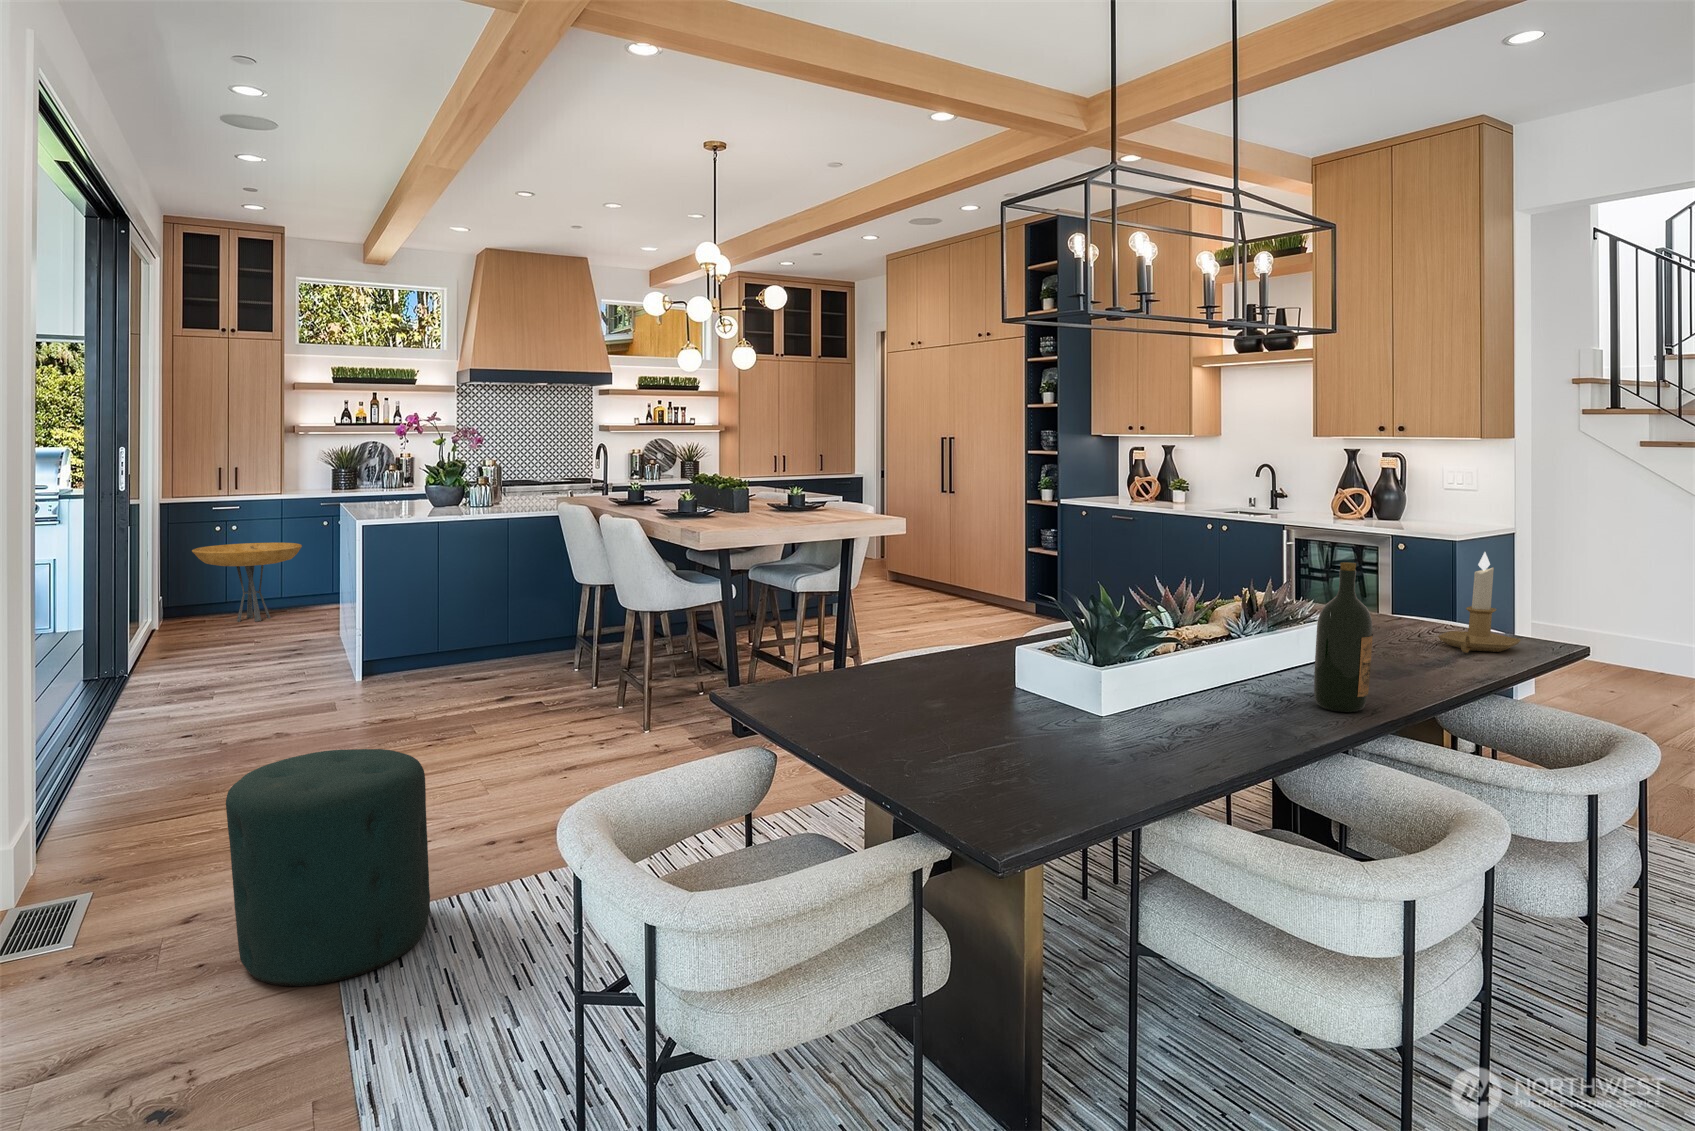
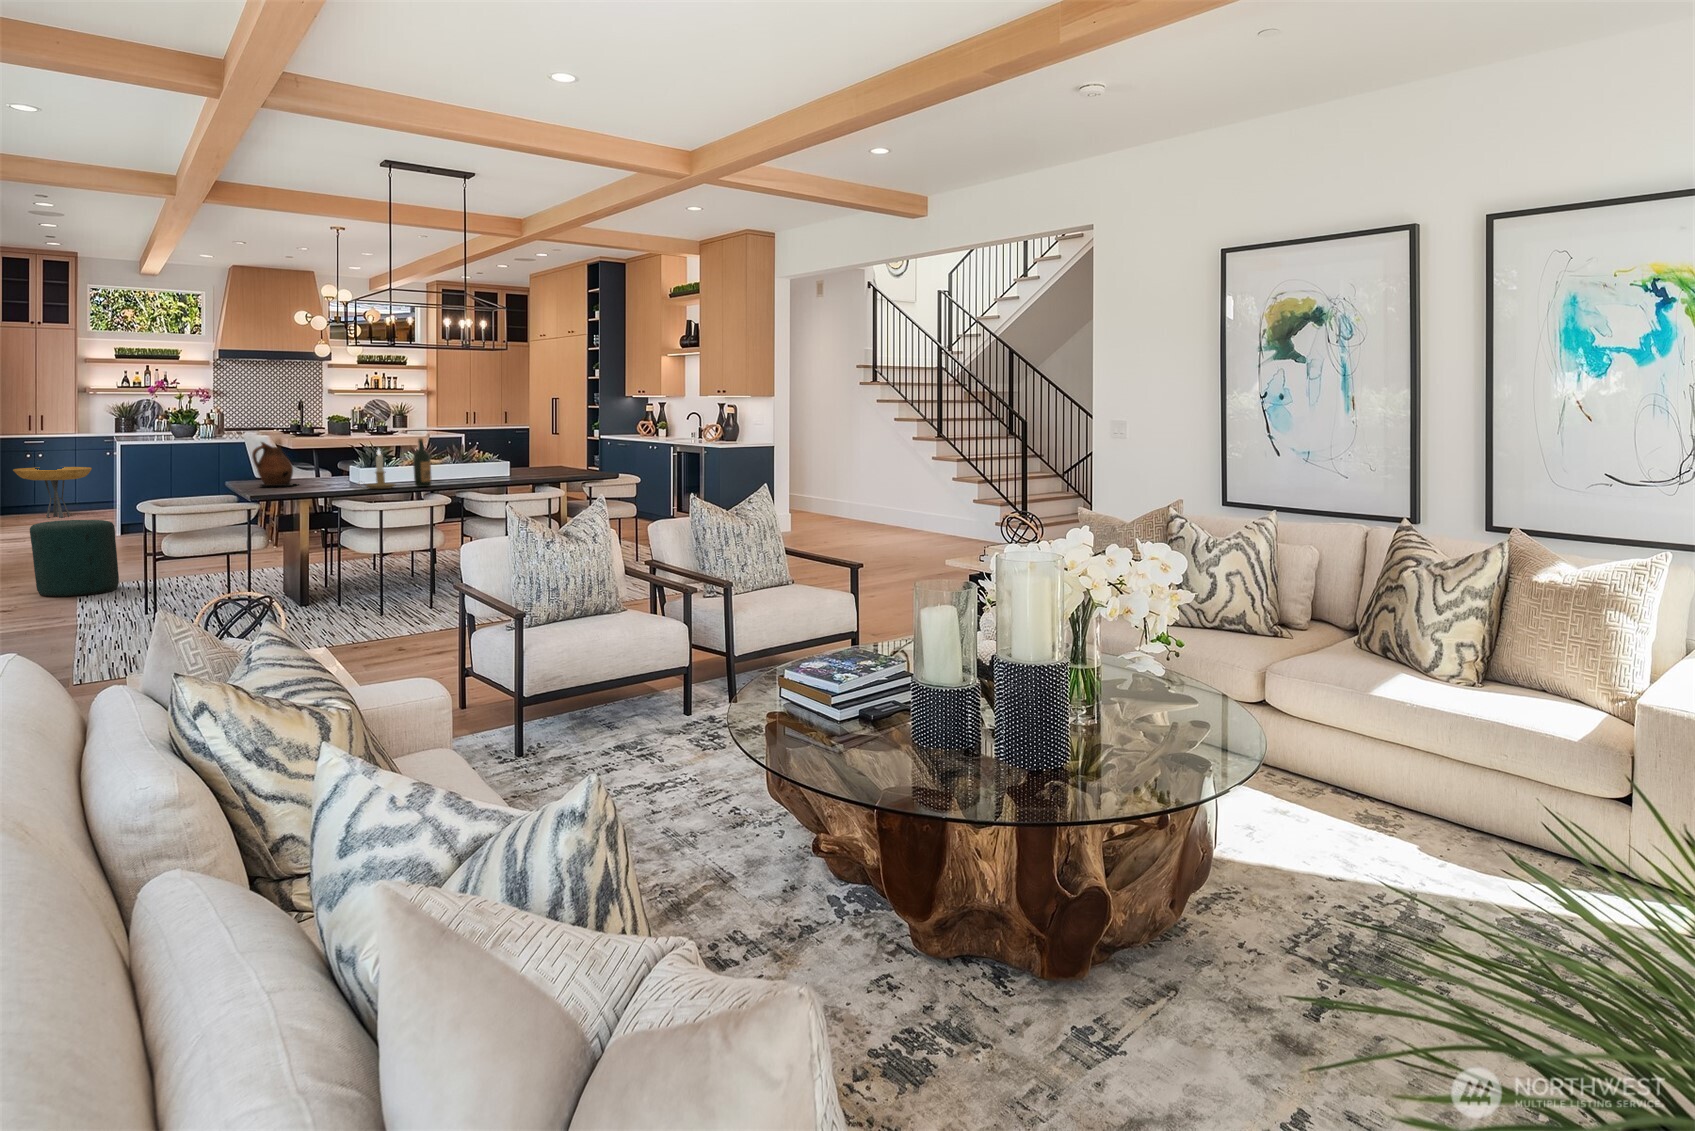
candlestick: present [1438,553,1521,653] -> present [360,449,395,489]
ceramic pitcher: none [824,569,933,700] -> present [252,442,293,486]

